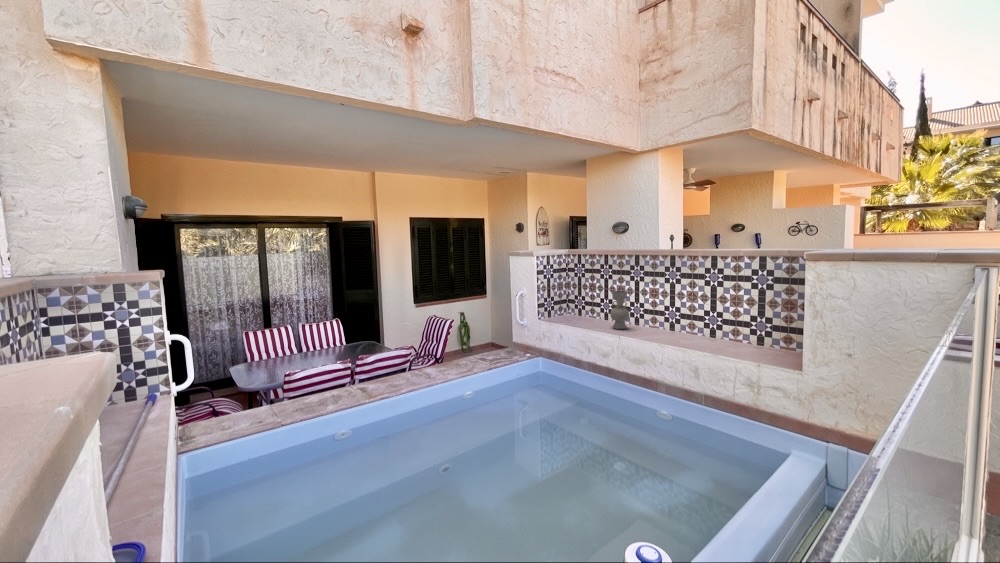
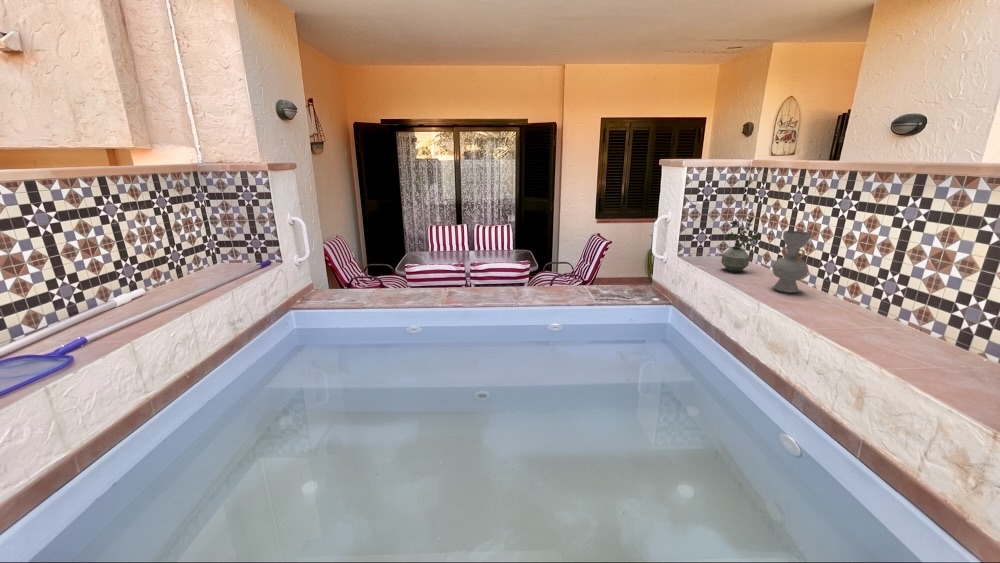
potted plant: none [572,286,592,323] -> present [721,217,761,272]

